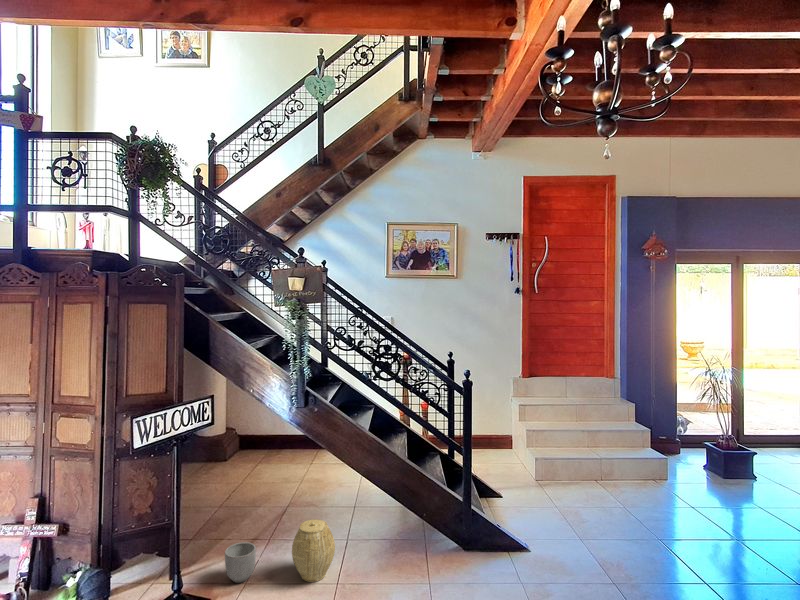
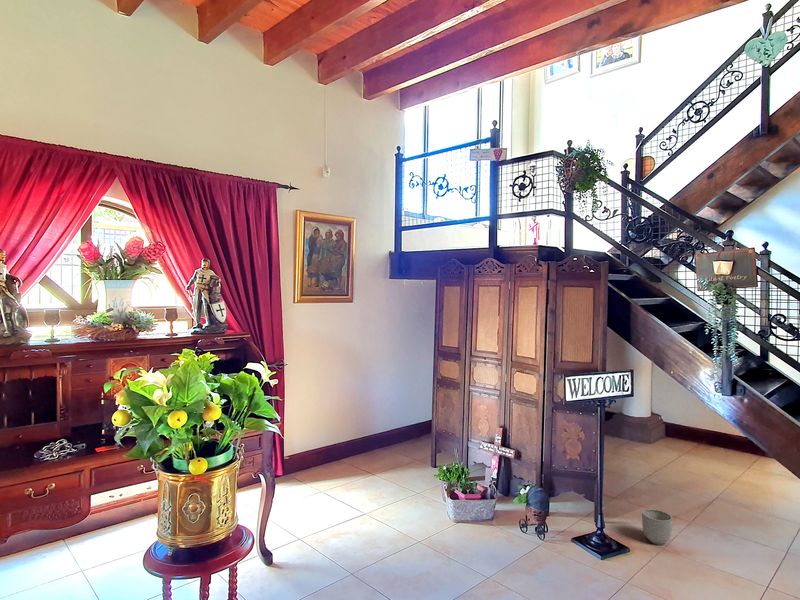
woven basket: present [292,519,335,582] -> none [711,510,764,574]

